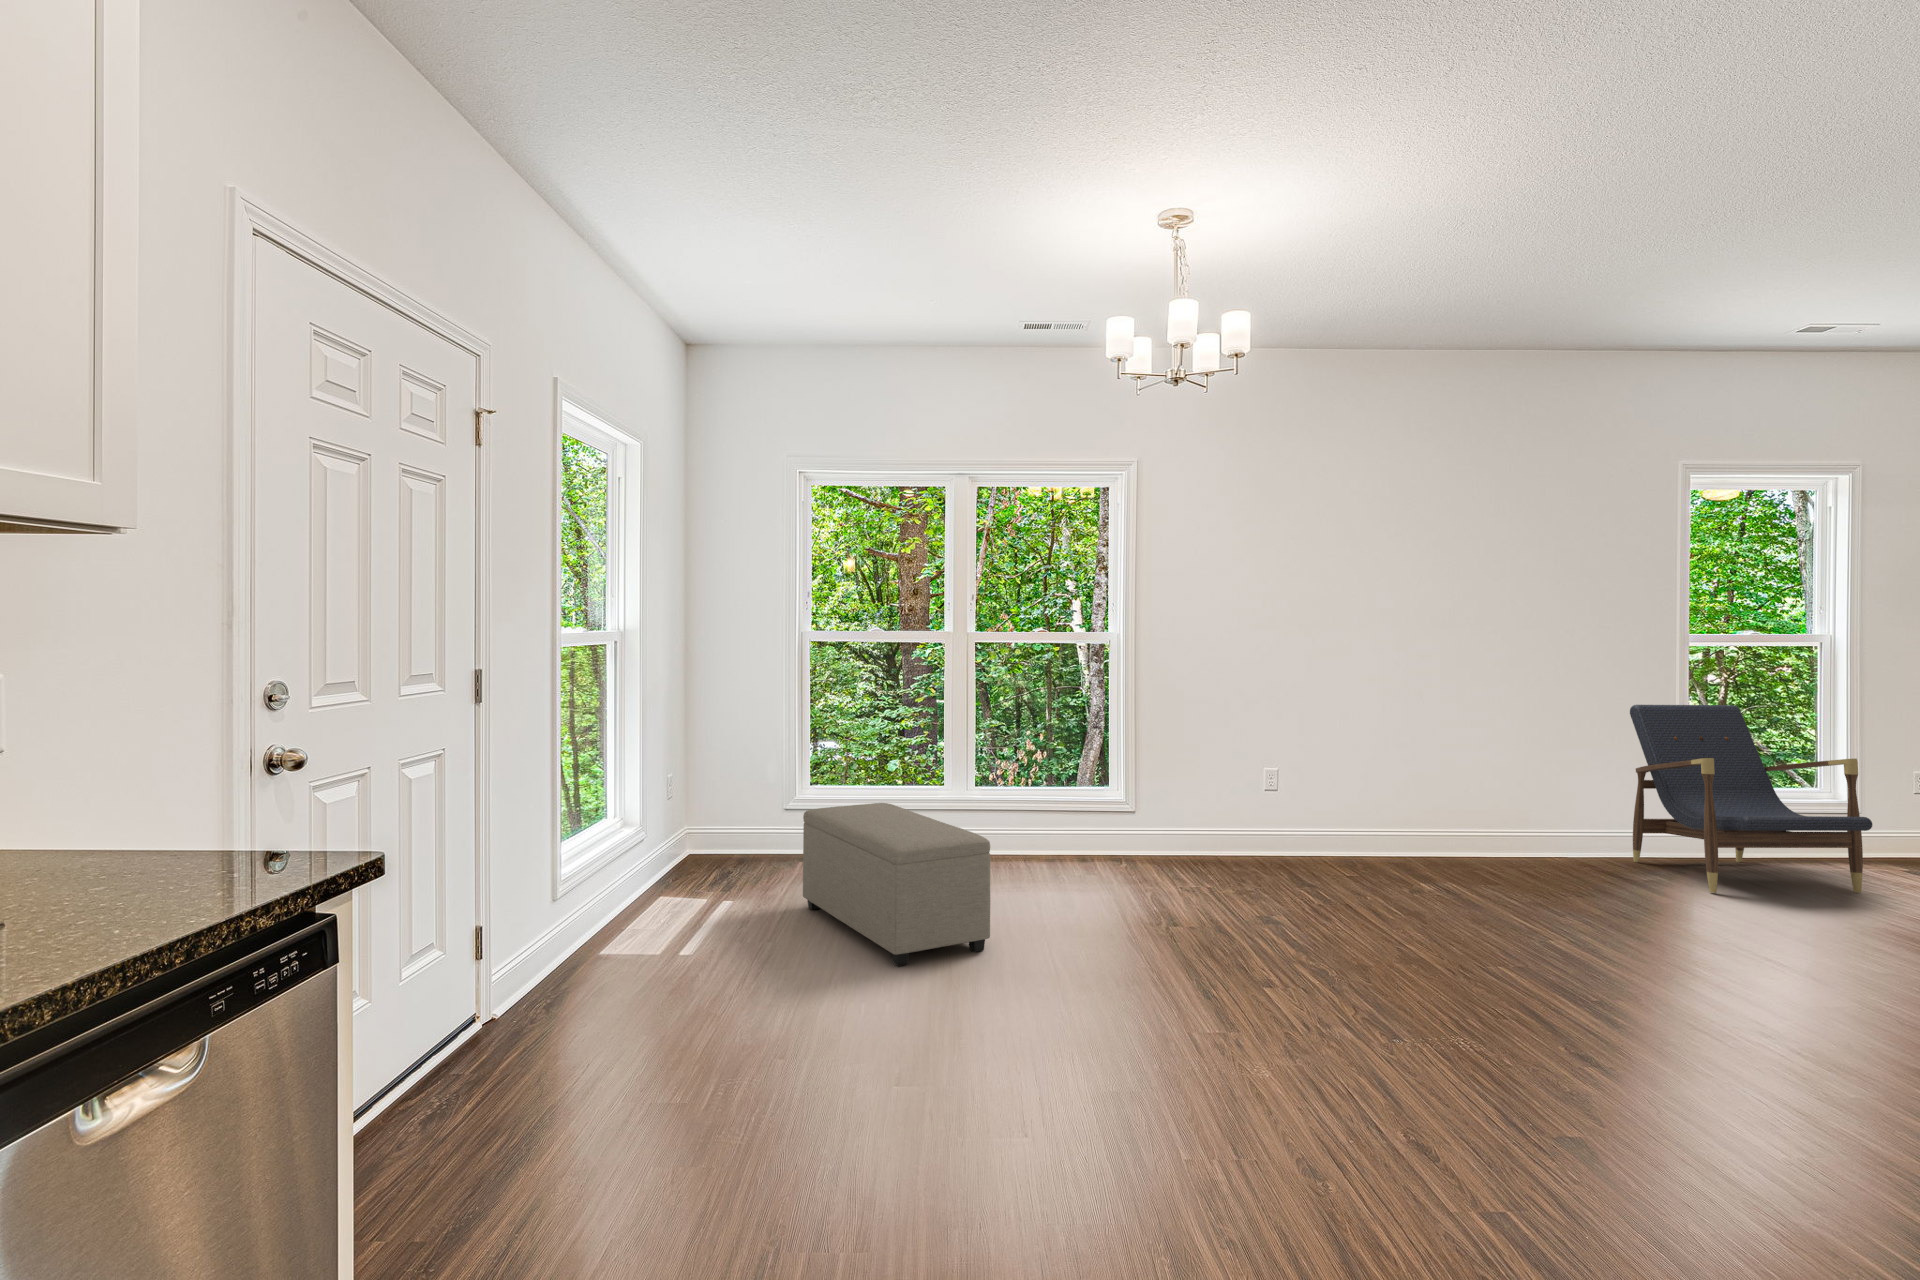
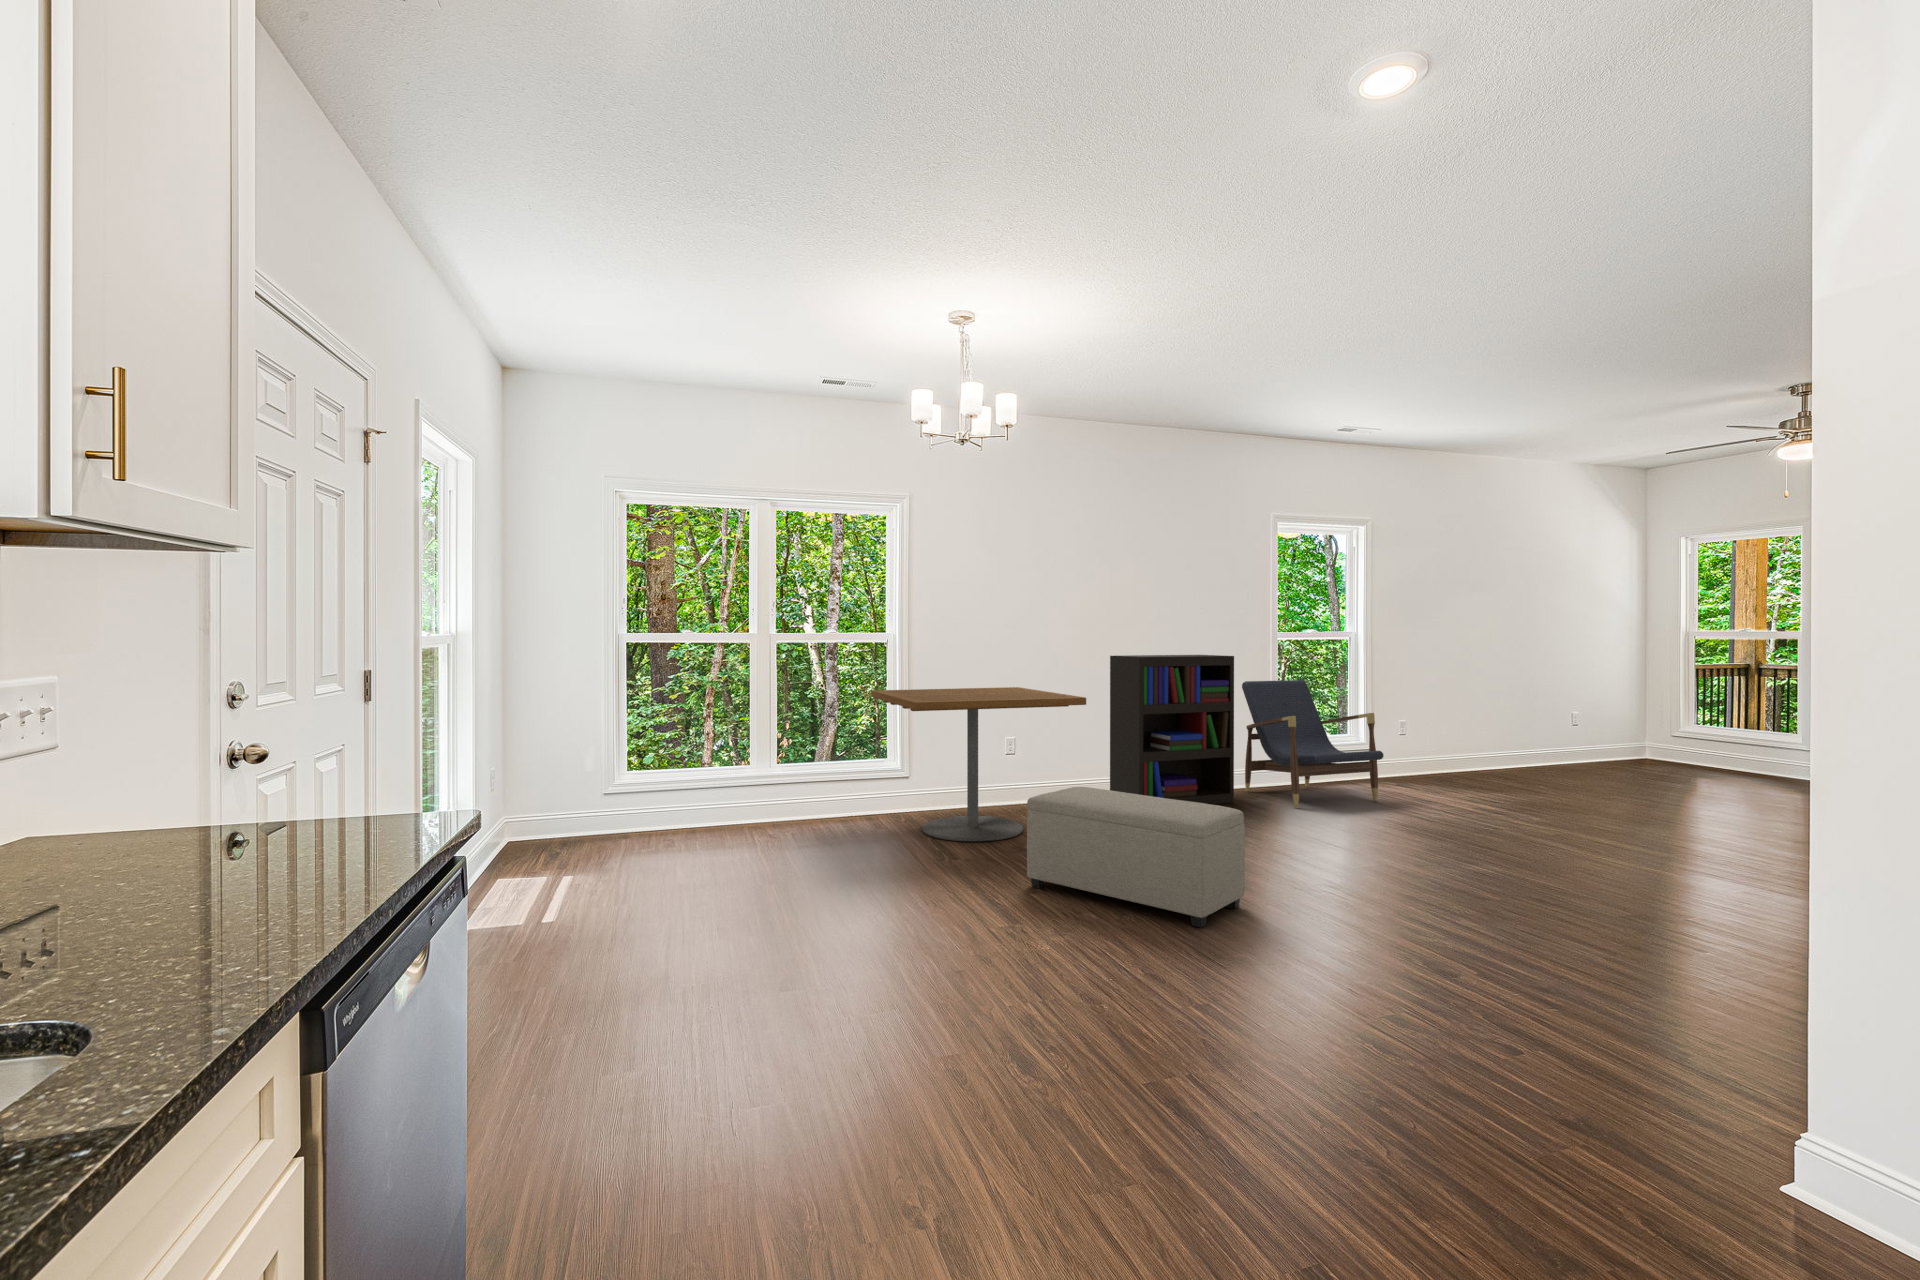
bookshelf: none [1418,665,1613,878] -> present [1110,655,1234,804]
dining table: none [1091,703,1368,904] -> present [872,687,1086,842]
ottoman: present [803,803,990,966] -> present [1027,787,1245,927]

